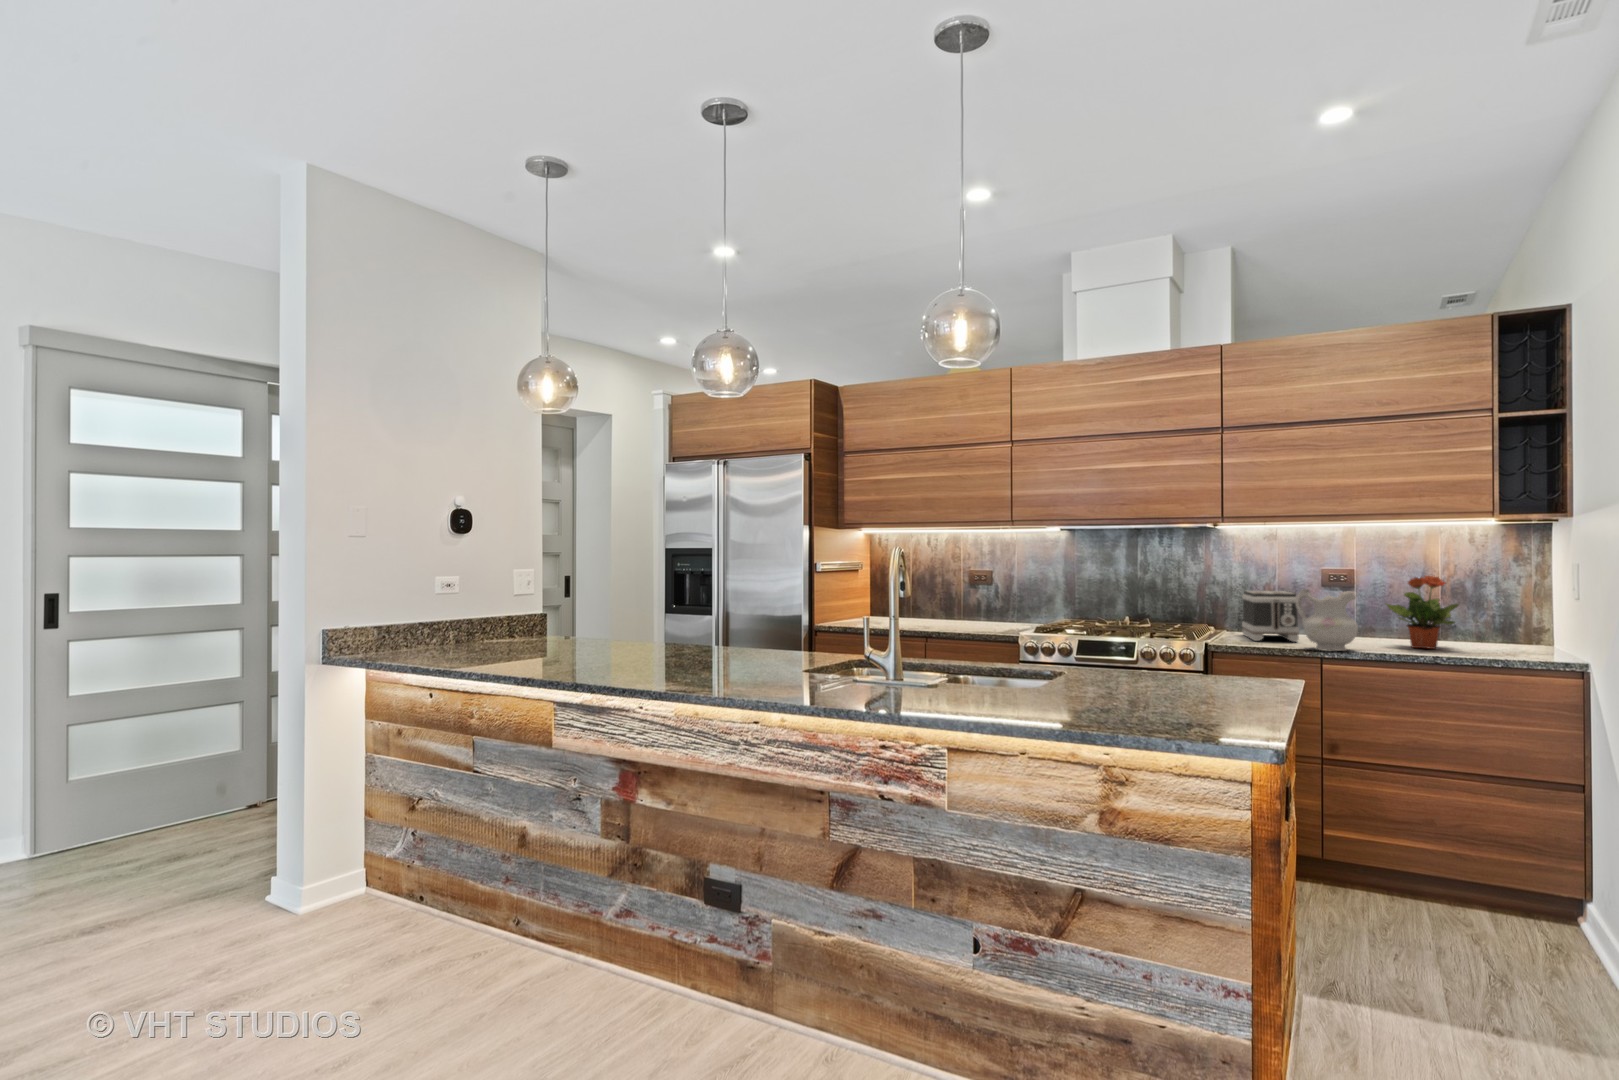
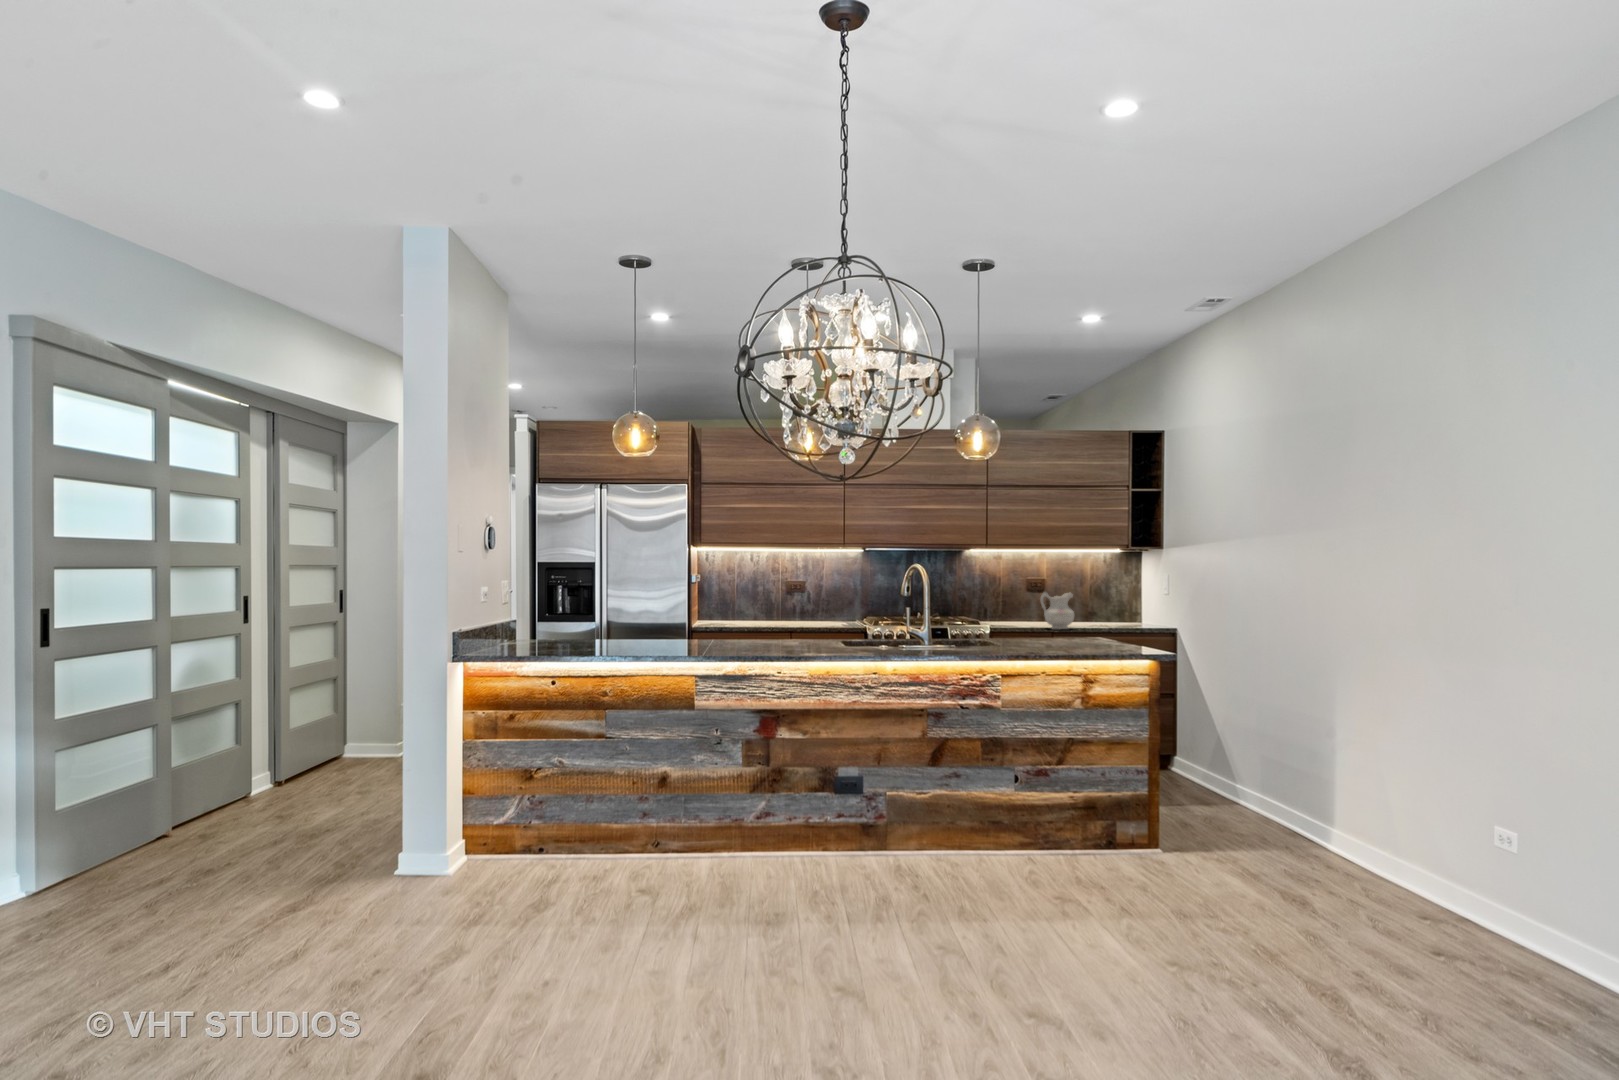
potted plant: present [1386,576,1459,649] -> none [1080,582,1120,627]
toaster: present [1242,591,1299,642] -> none [992,594,1035,627]

